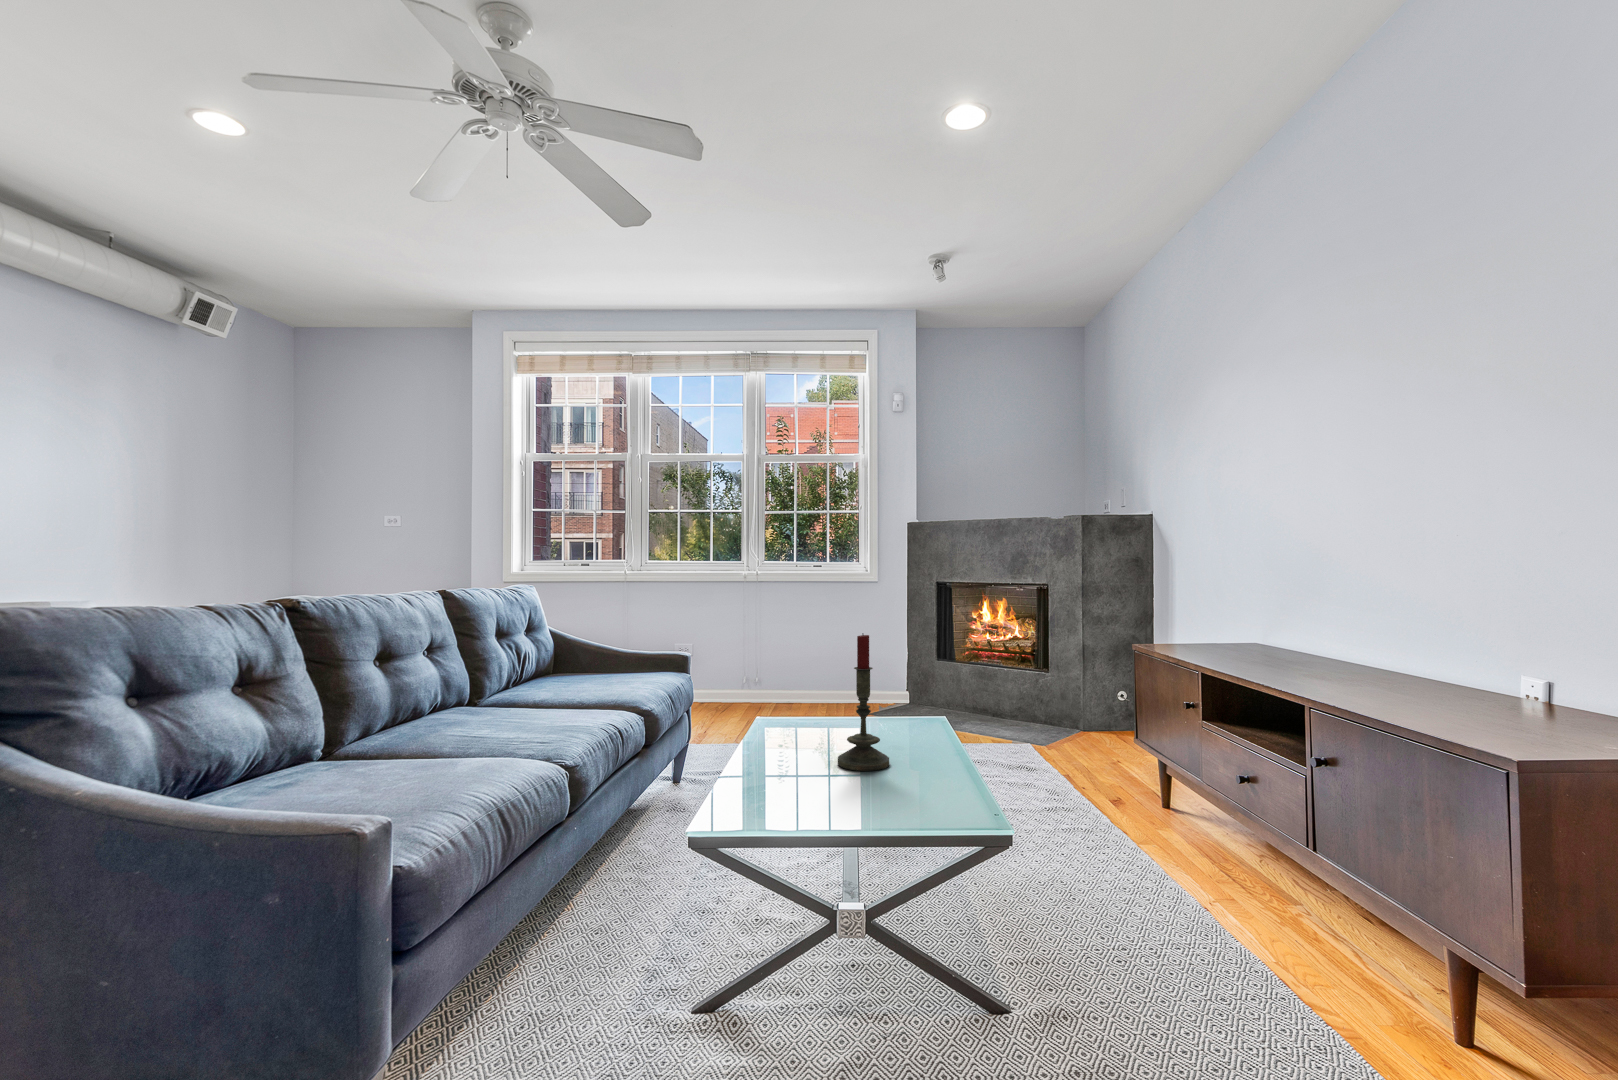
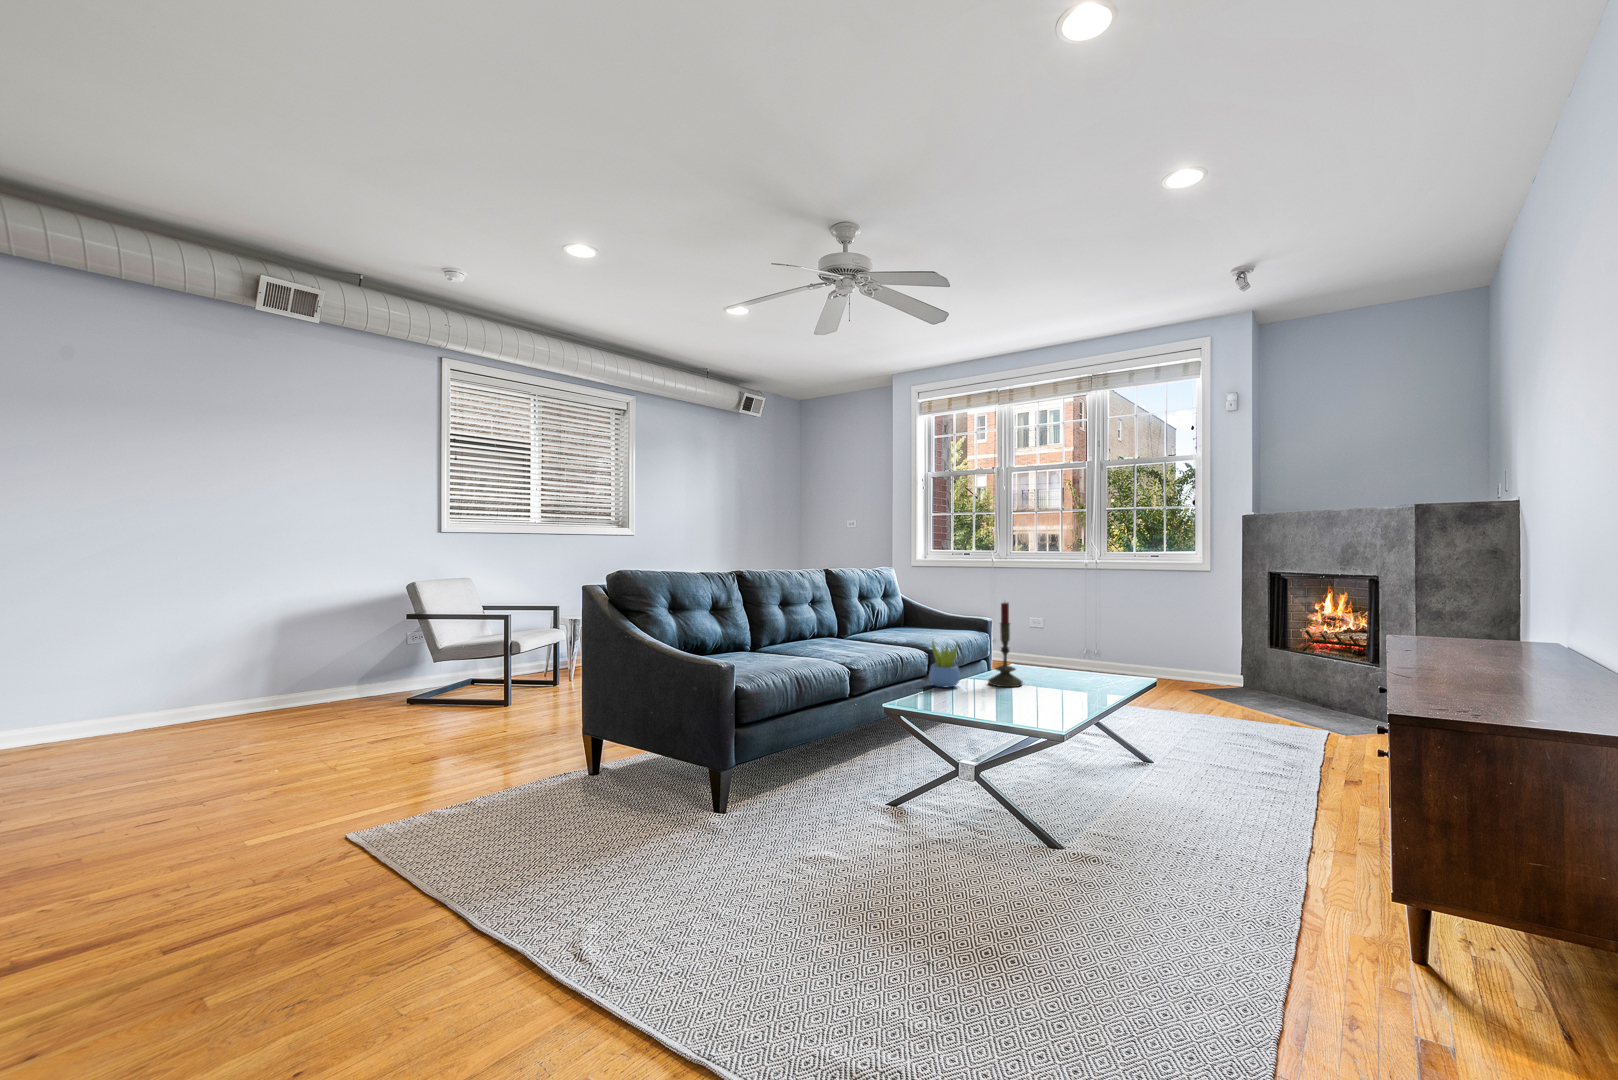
succulent plant: none [767,703,821,789] -> present [929,641,961,687]

